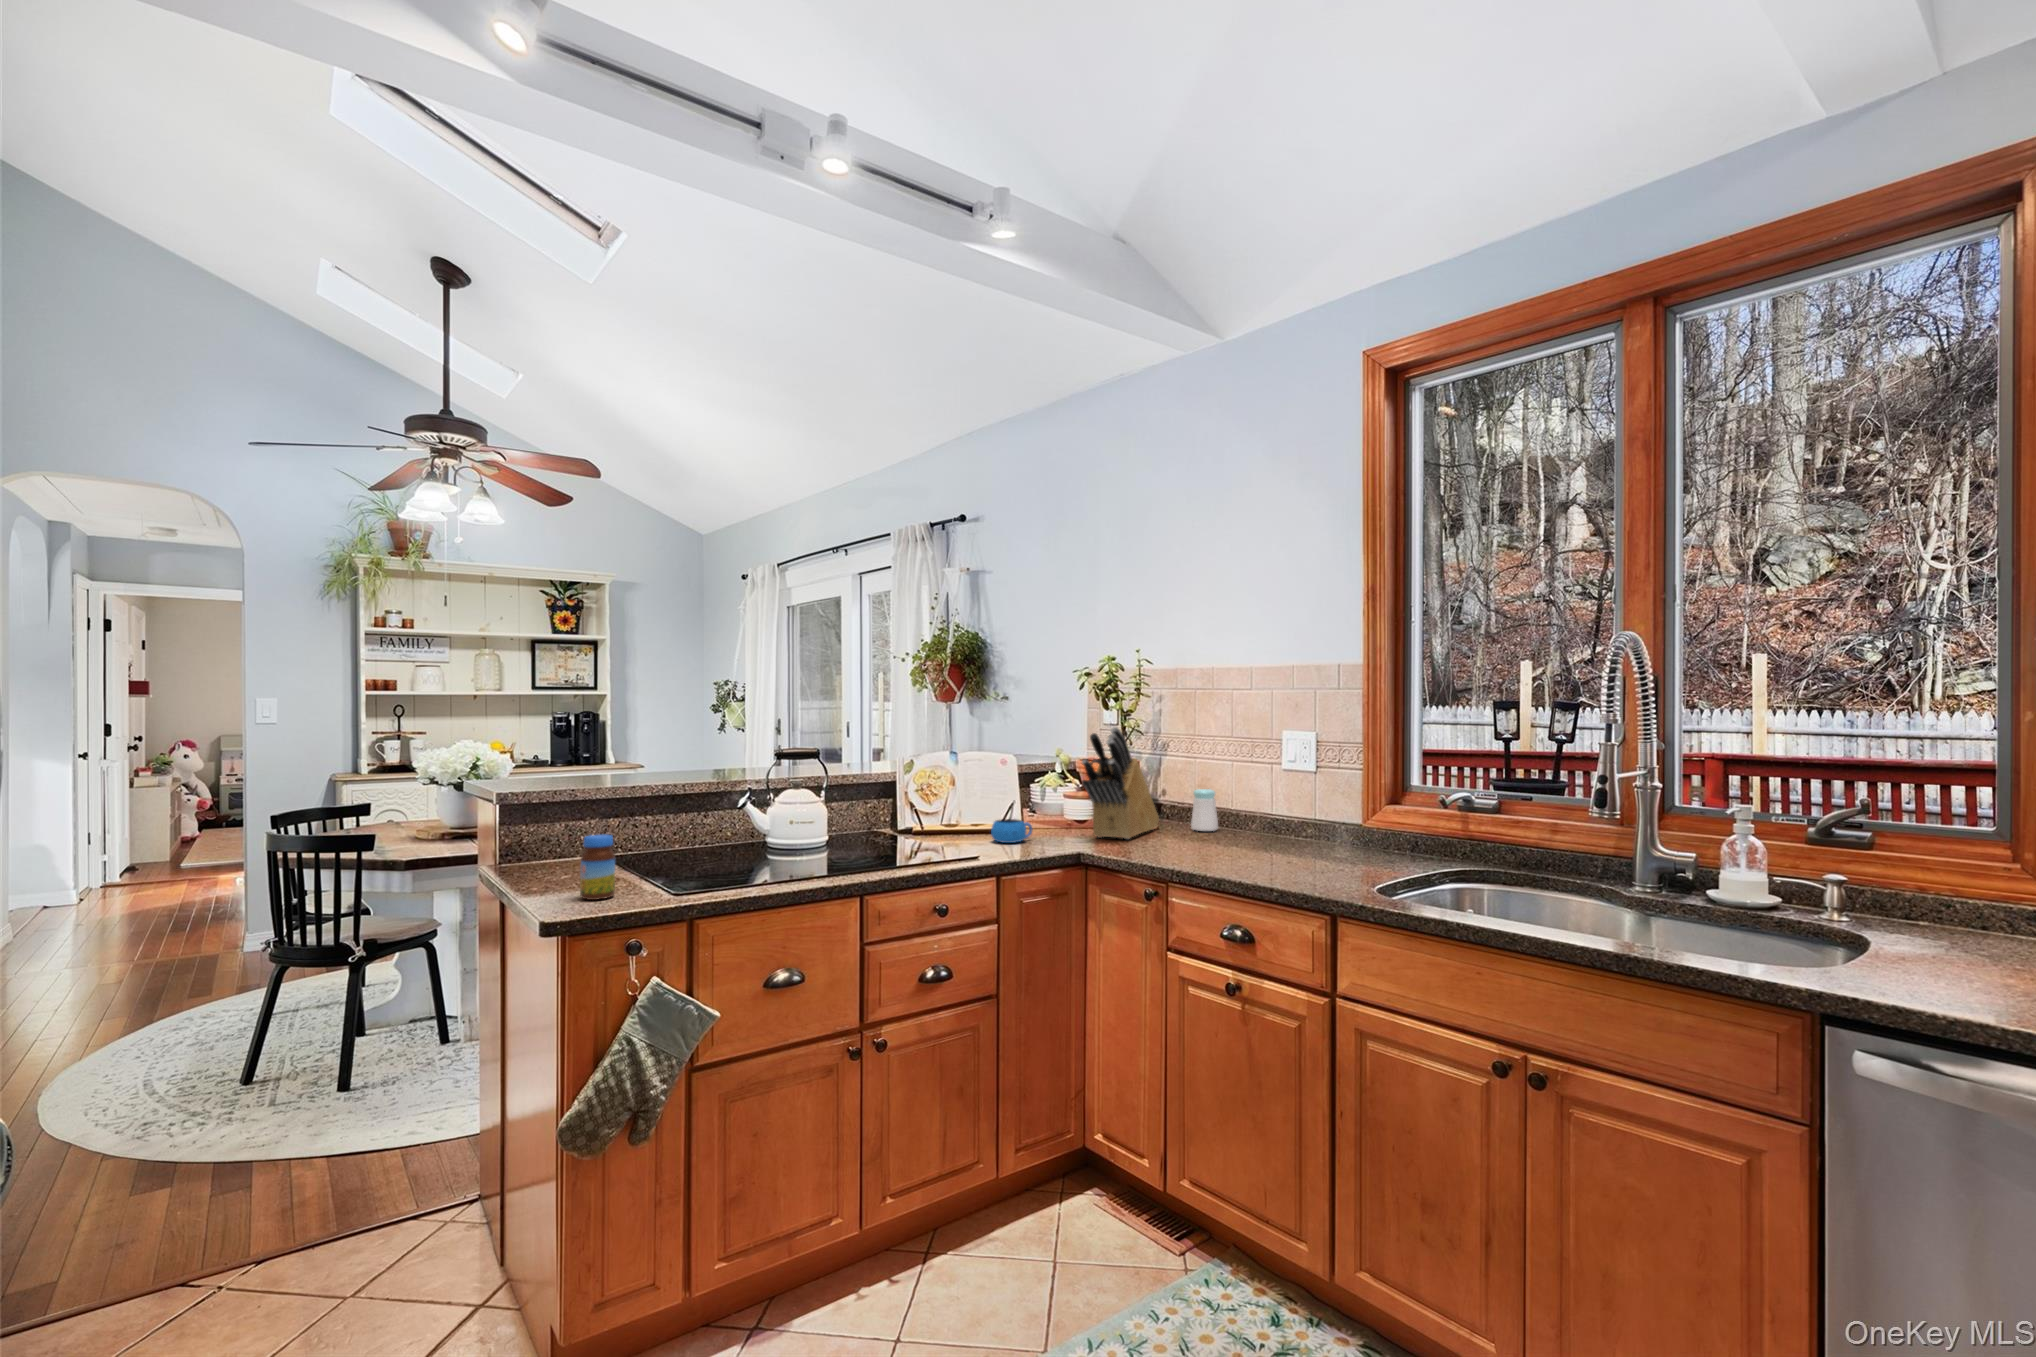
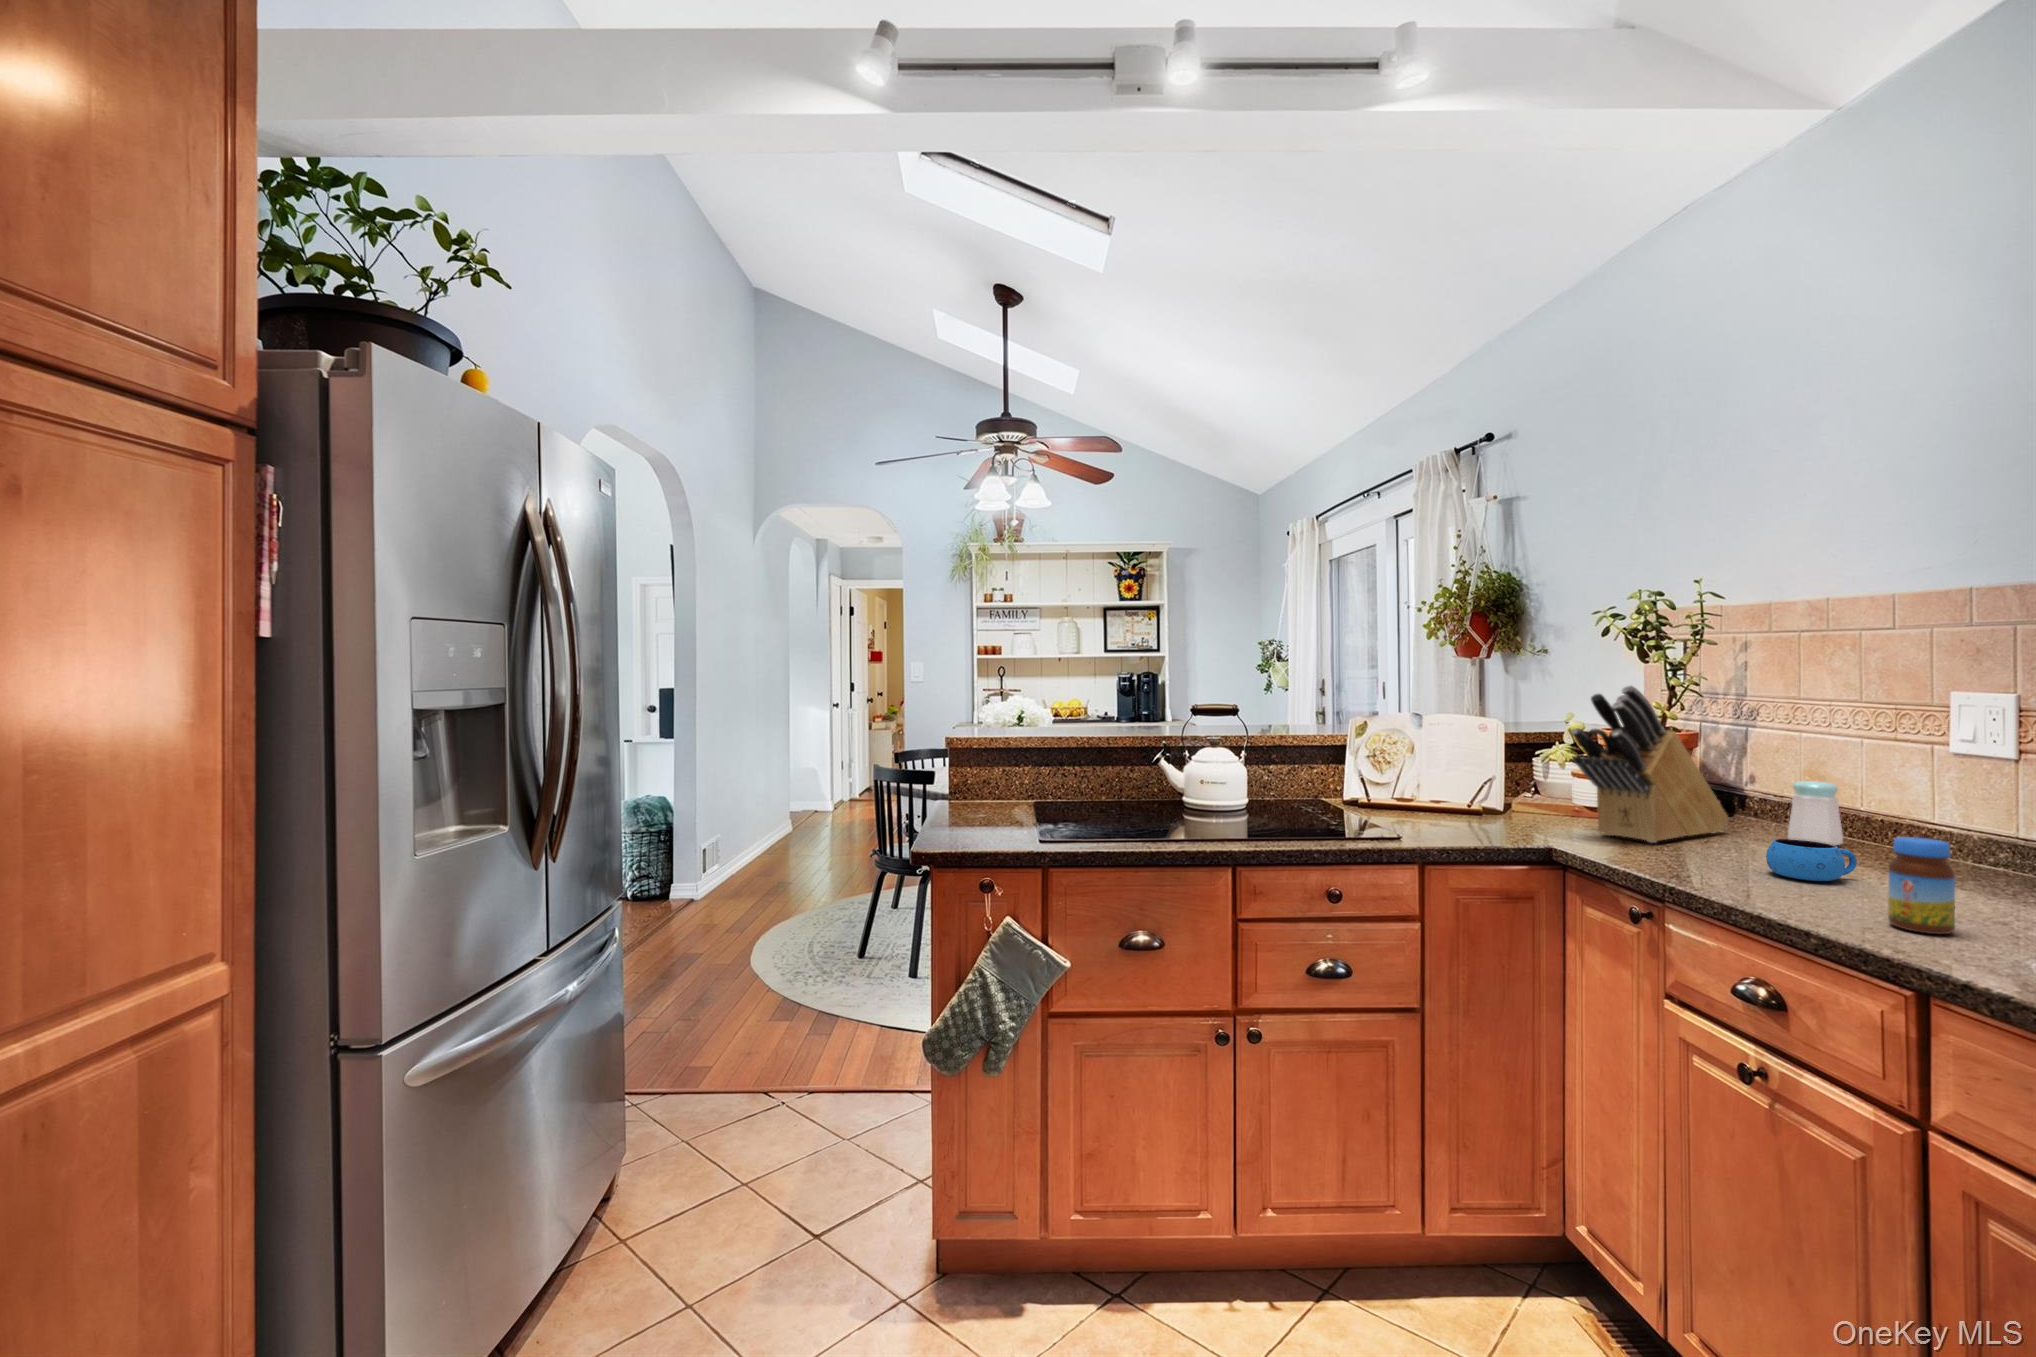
mug: present [991,819,1032,843] -> present [1766,839,1857,881]
jar: present [580,835,615,900] -> present [1888,837,1955,934]

